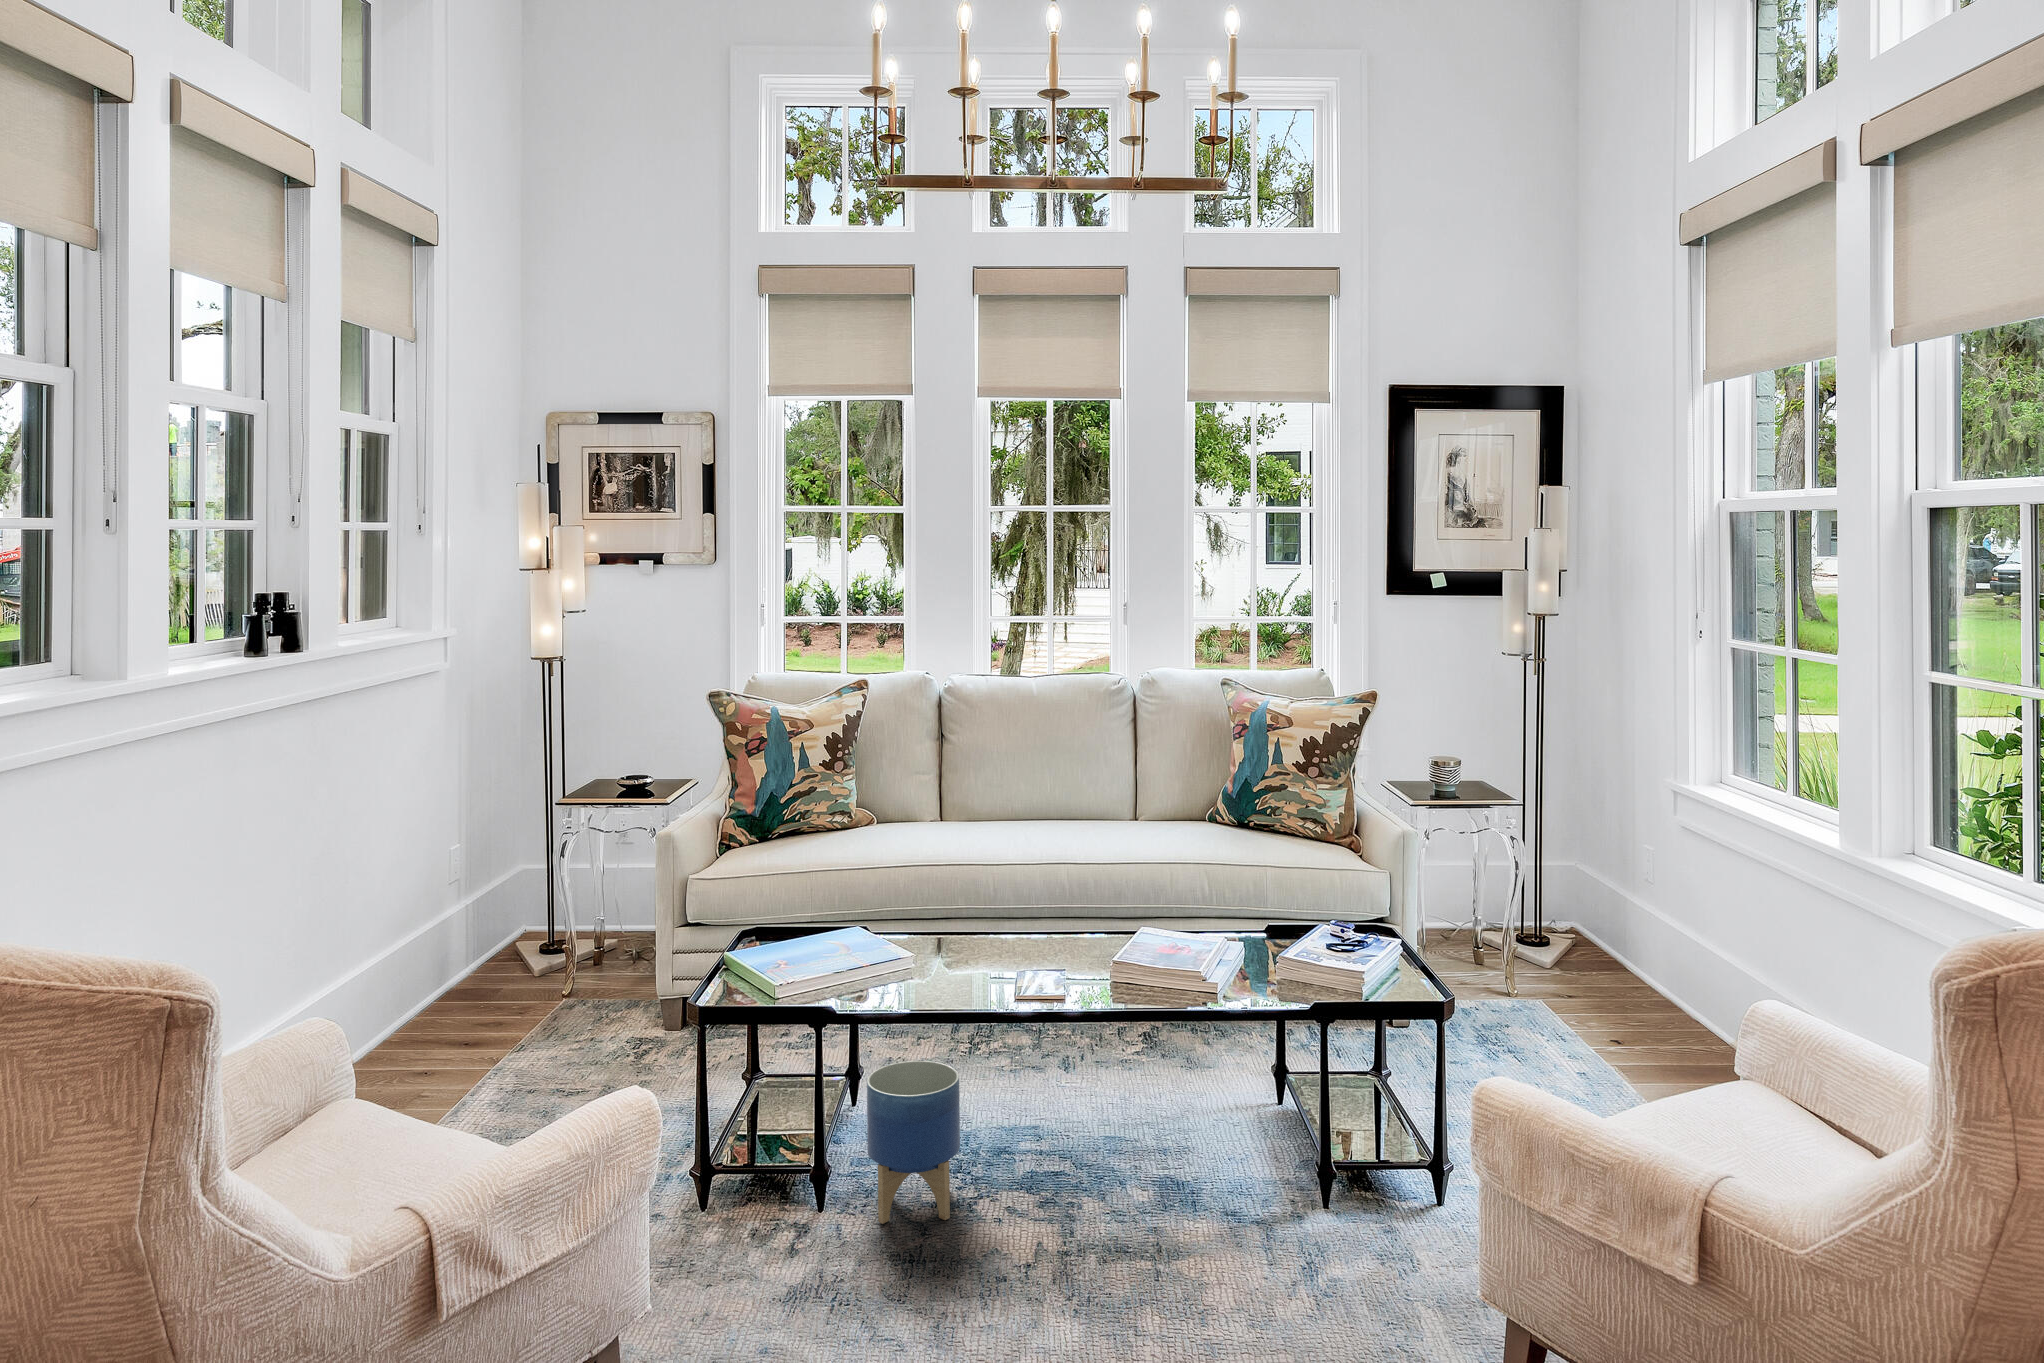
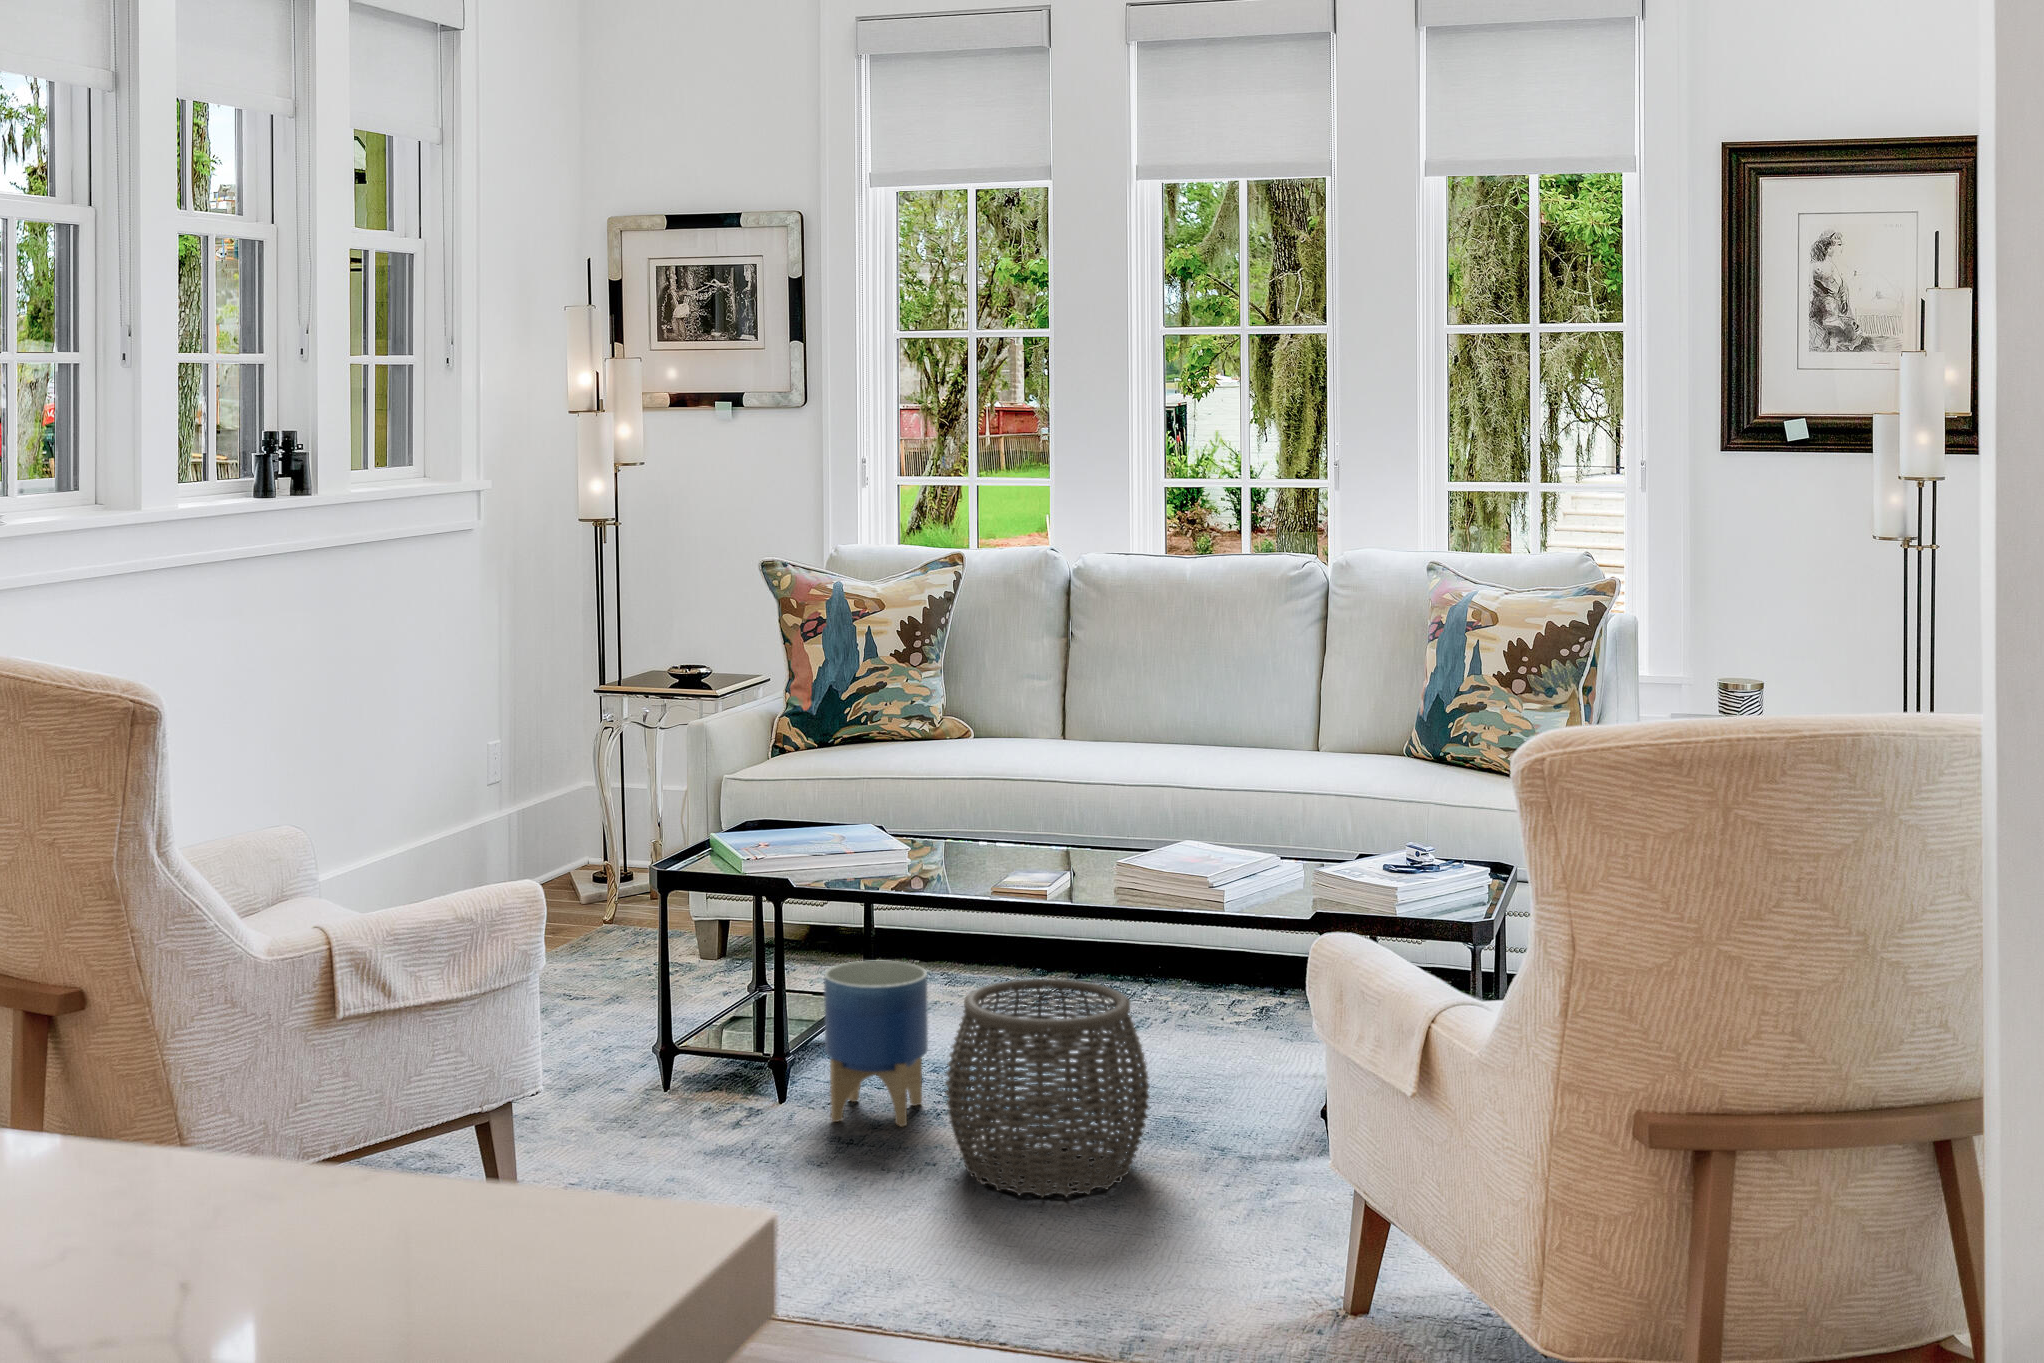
woven basket: none [1011,1072,1193,1293] -> present [945,979,1149,1197]

